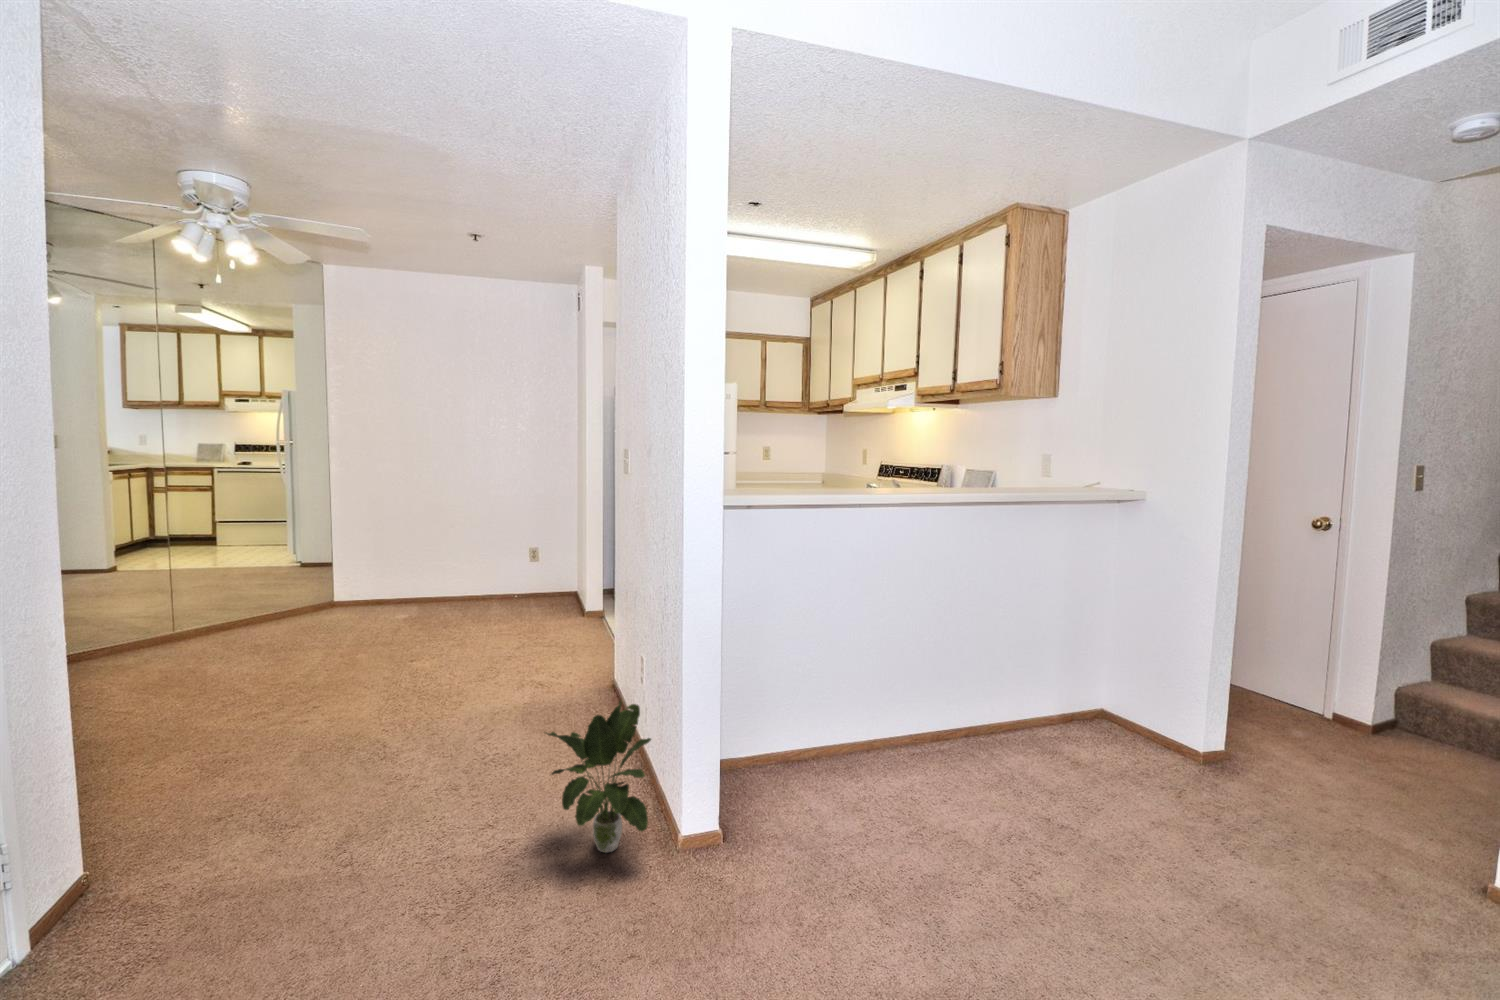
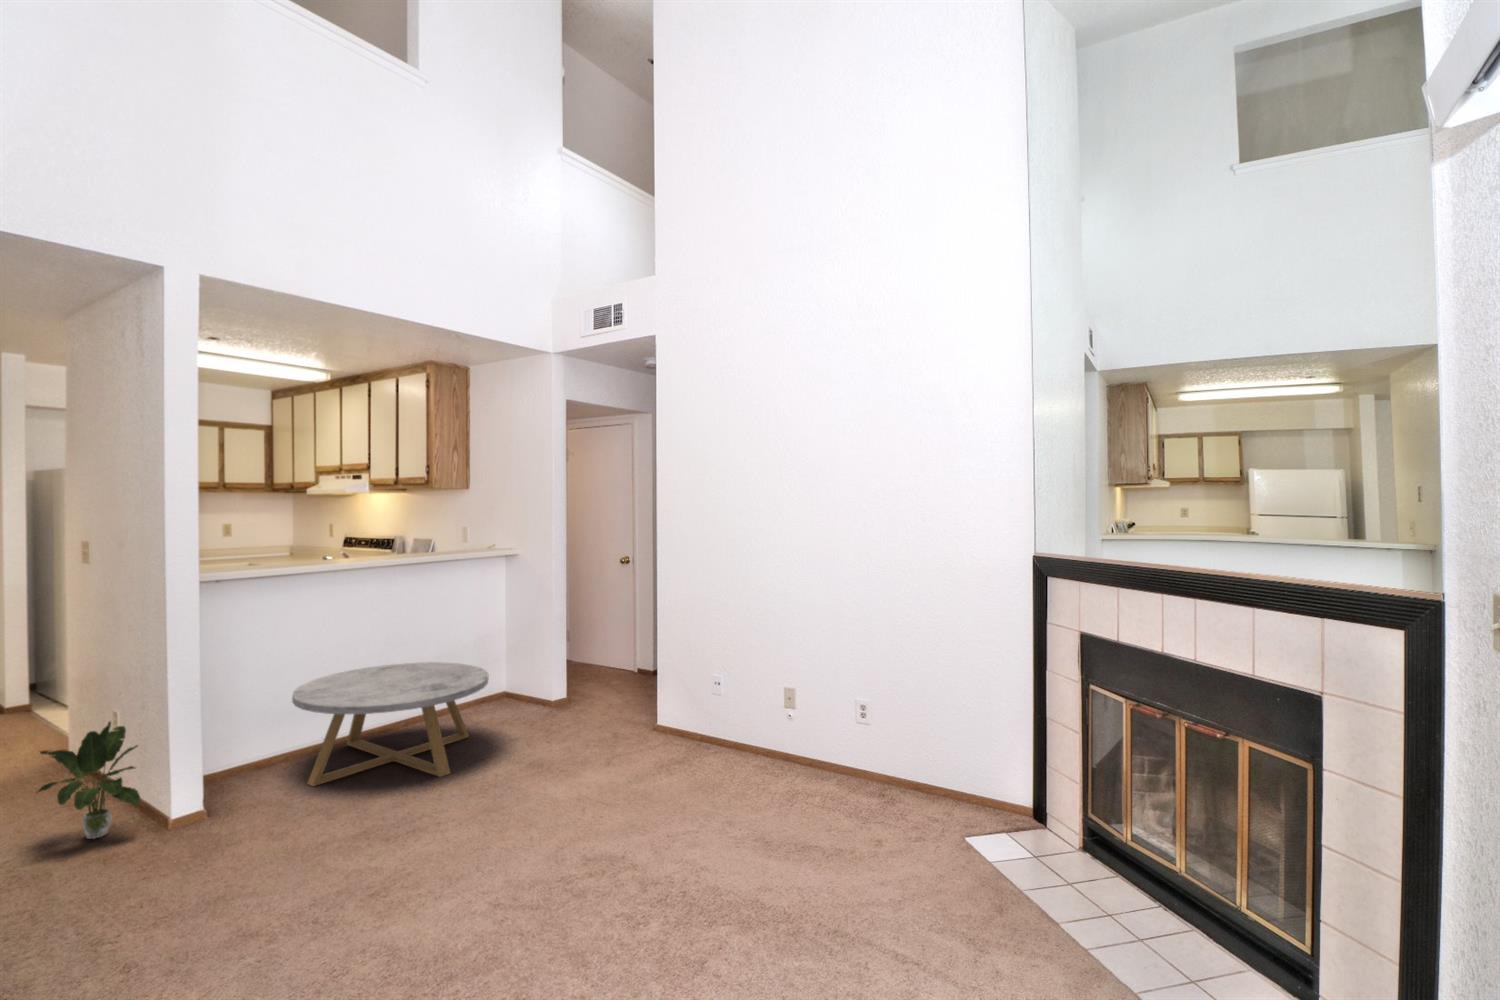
coffee table: none [832,652,1133,899] -> present [292,662,489,786]

